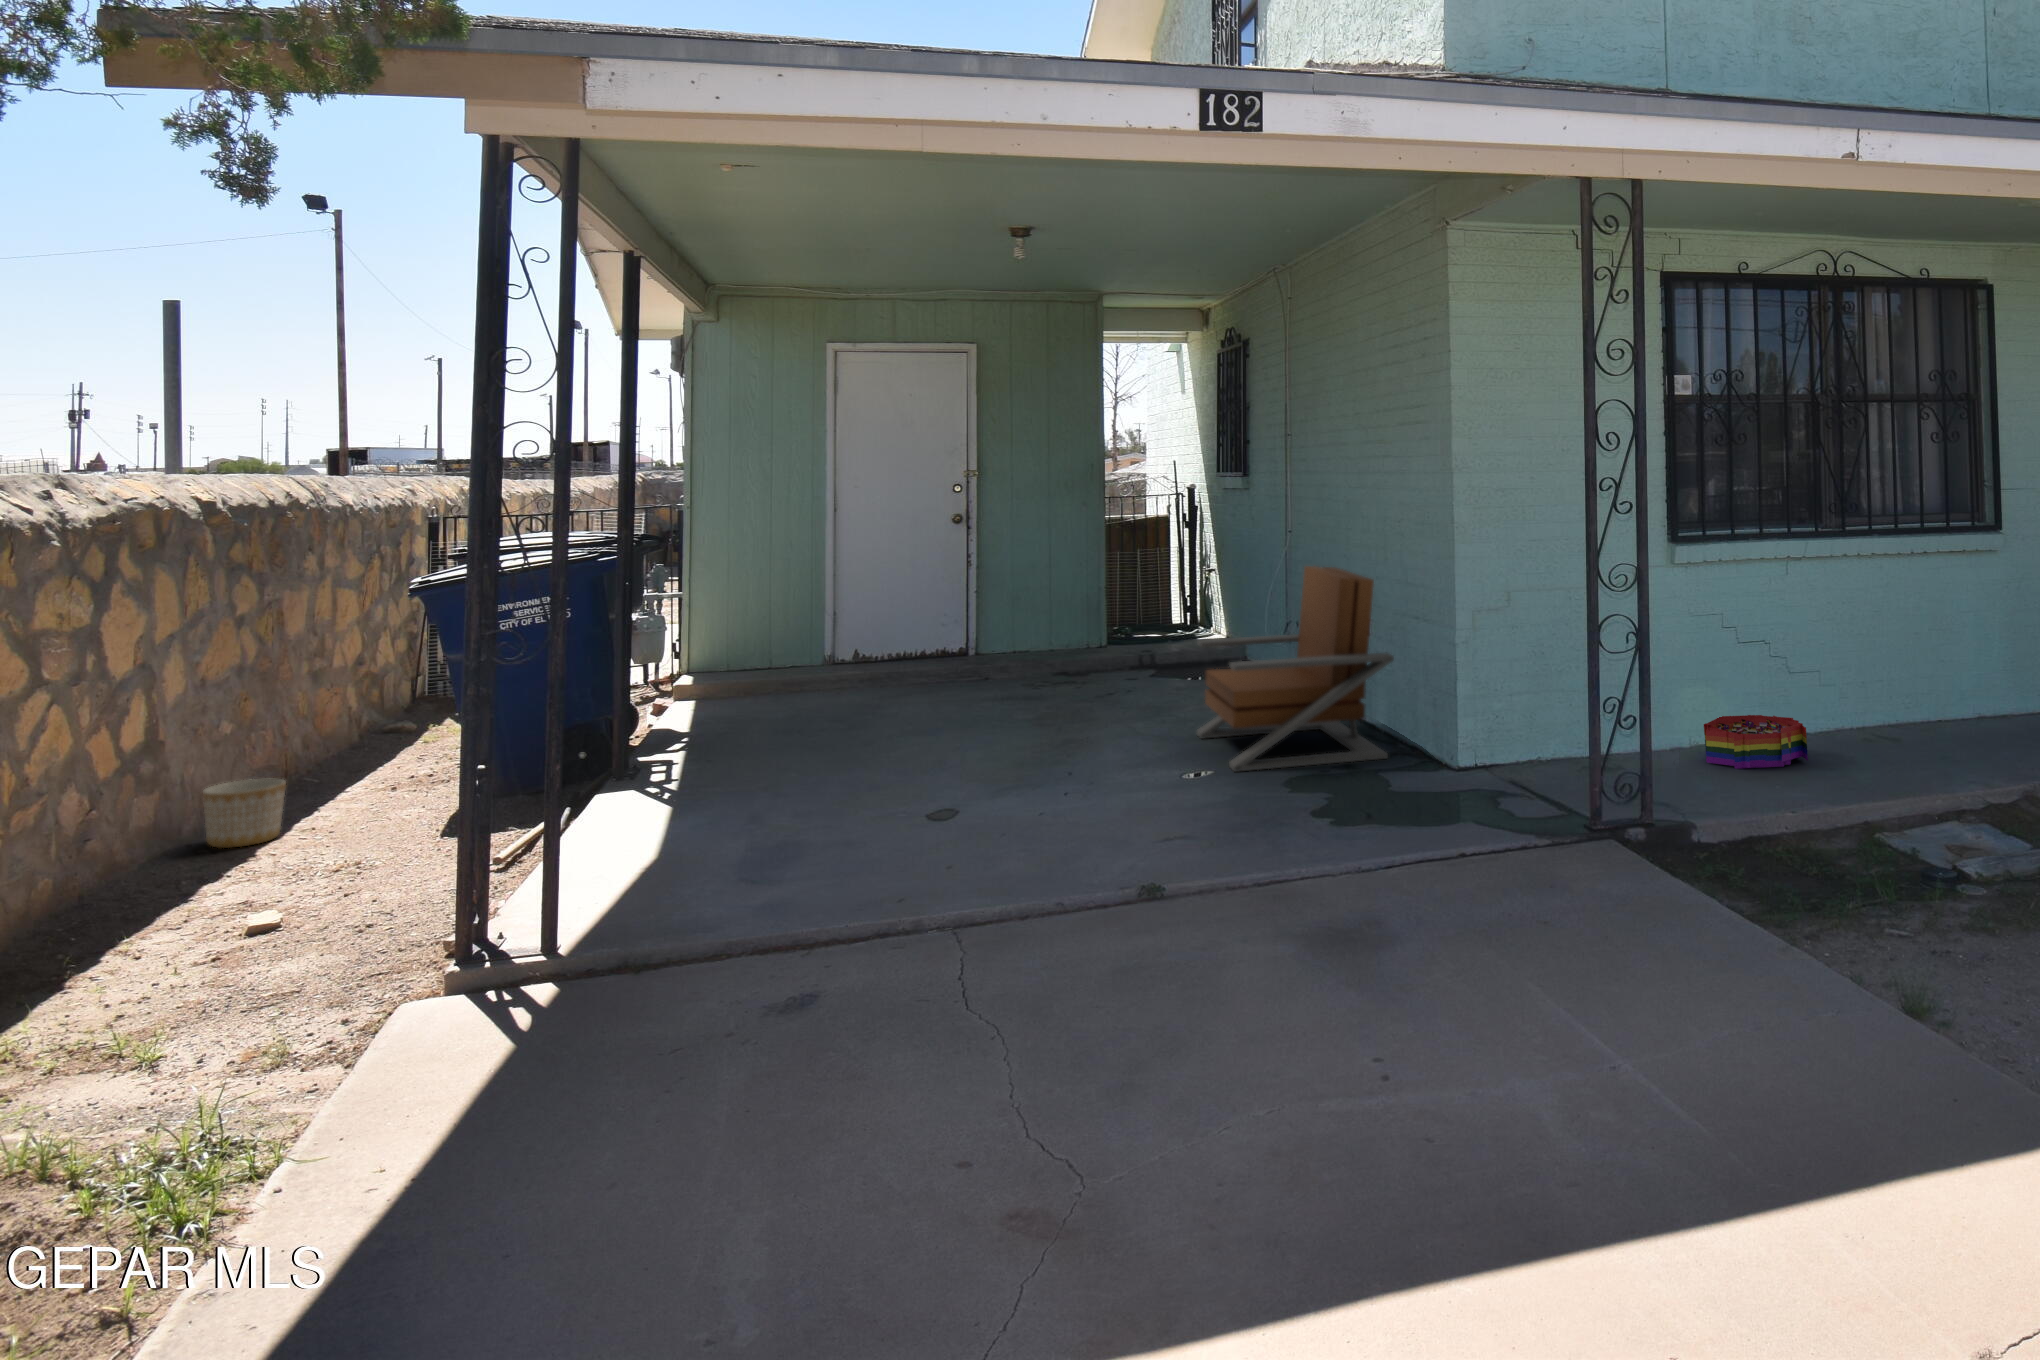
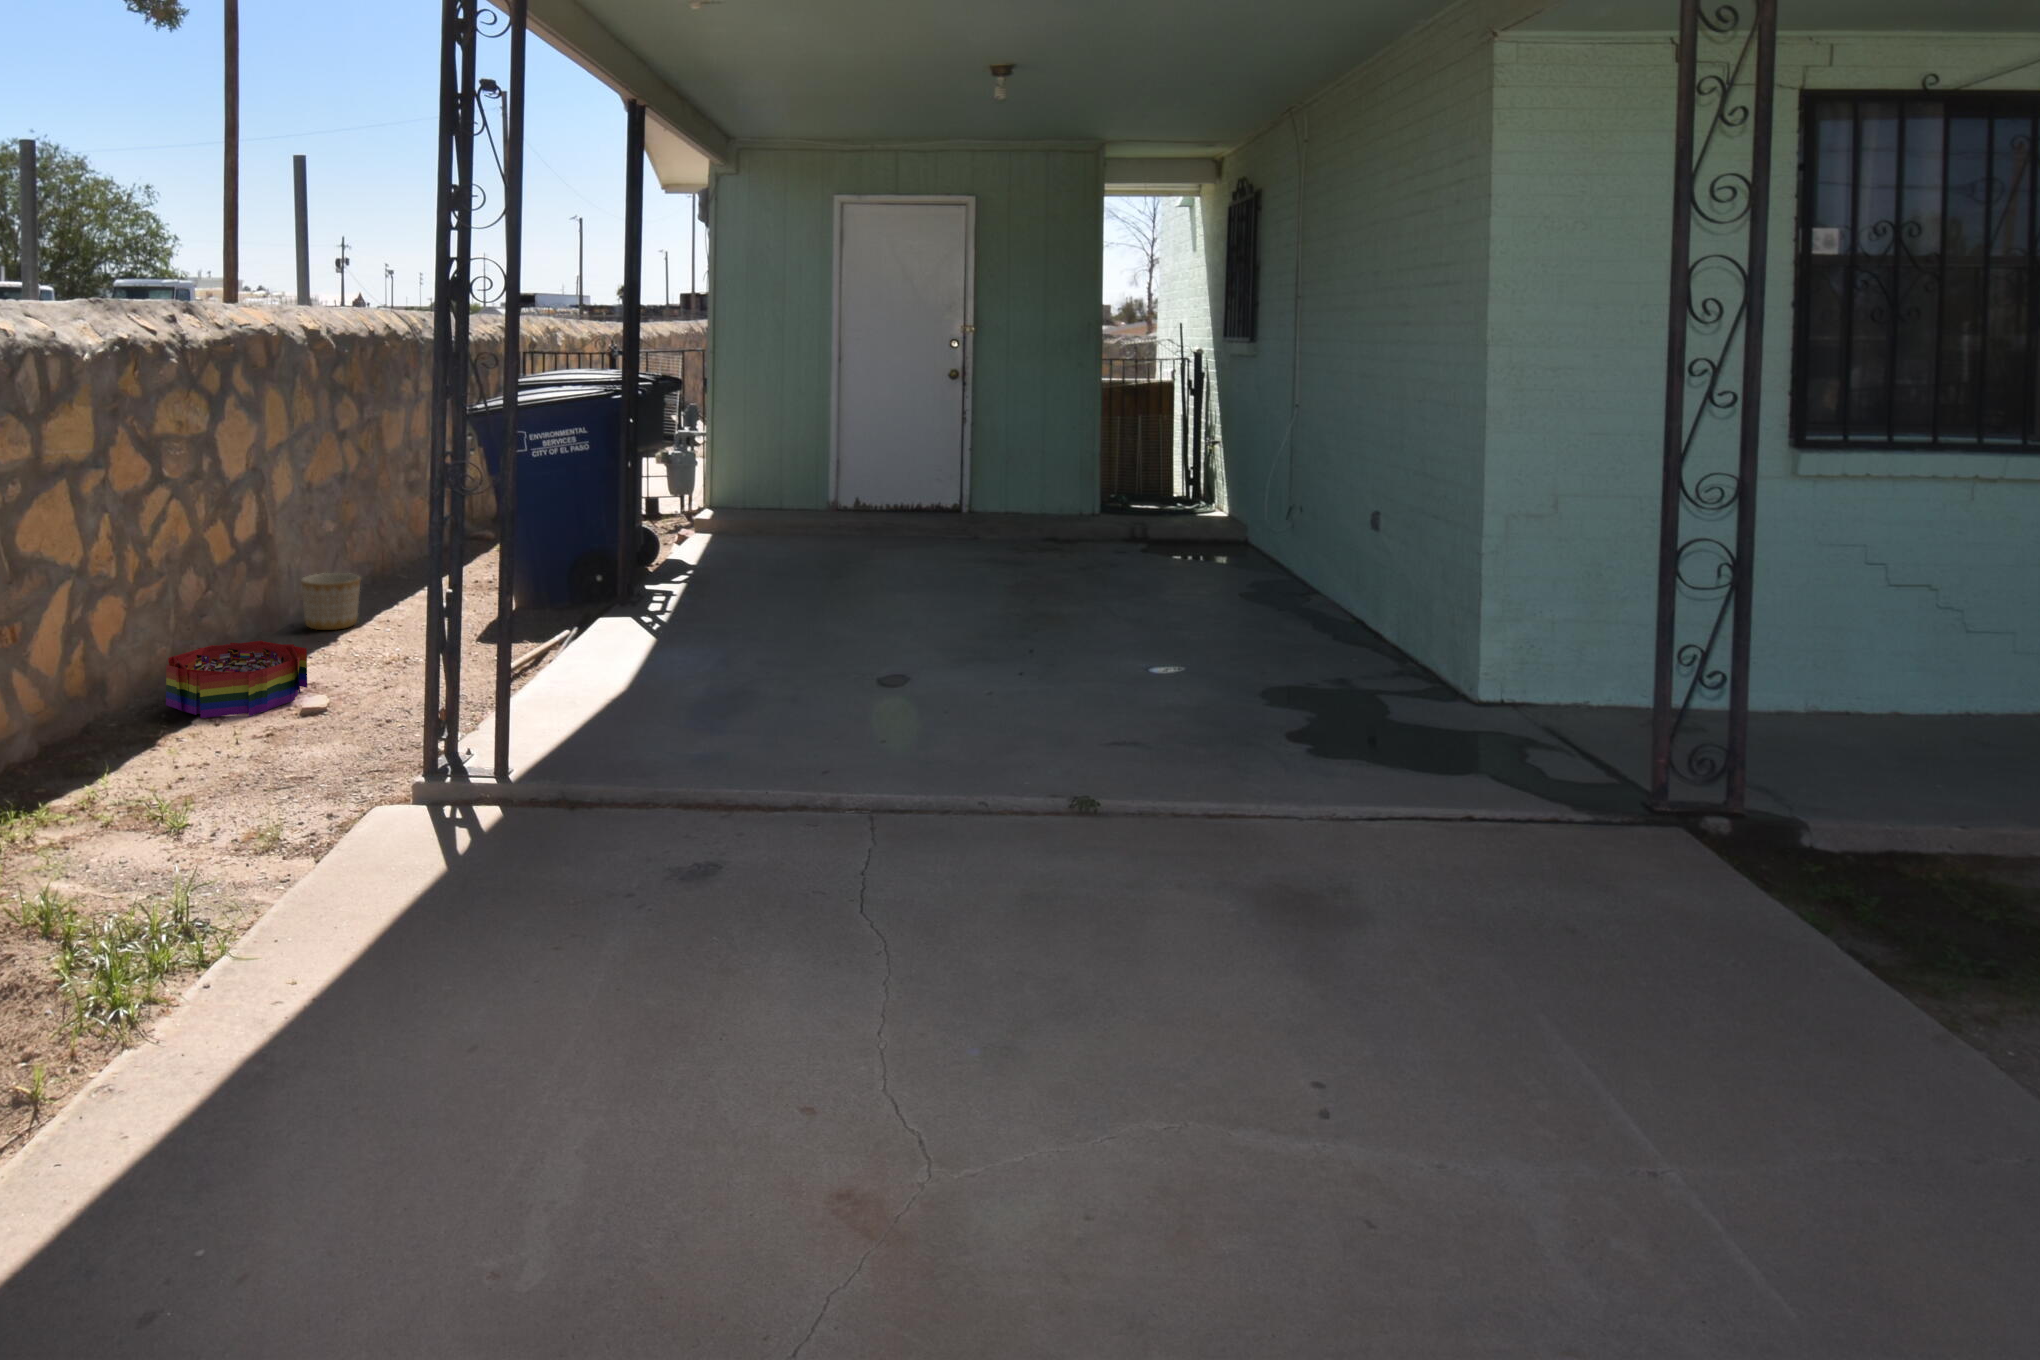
lounge chair: present [1197,566,1394,771] -> none [1175,447,1405,678]
storage bin: present [1704,715,1808,769] -> present [166,641,307,718]

